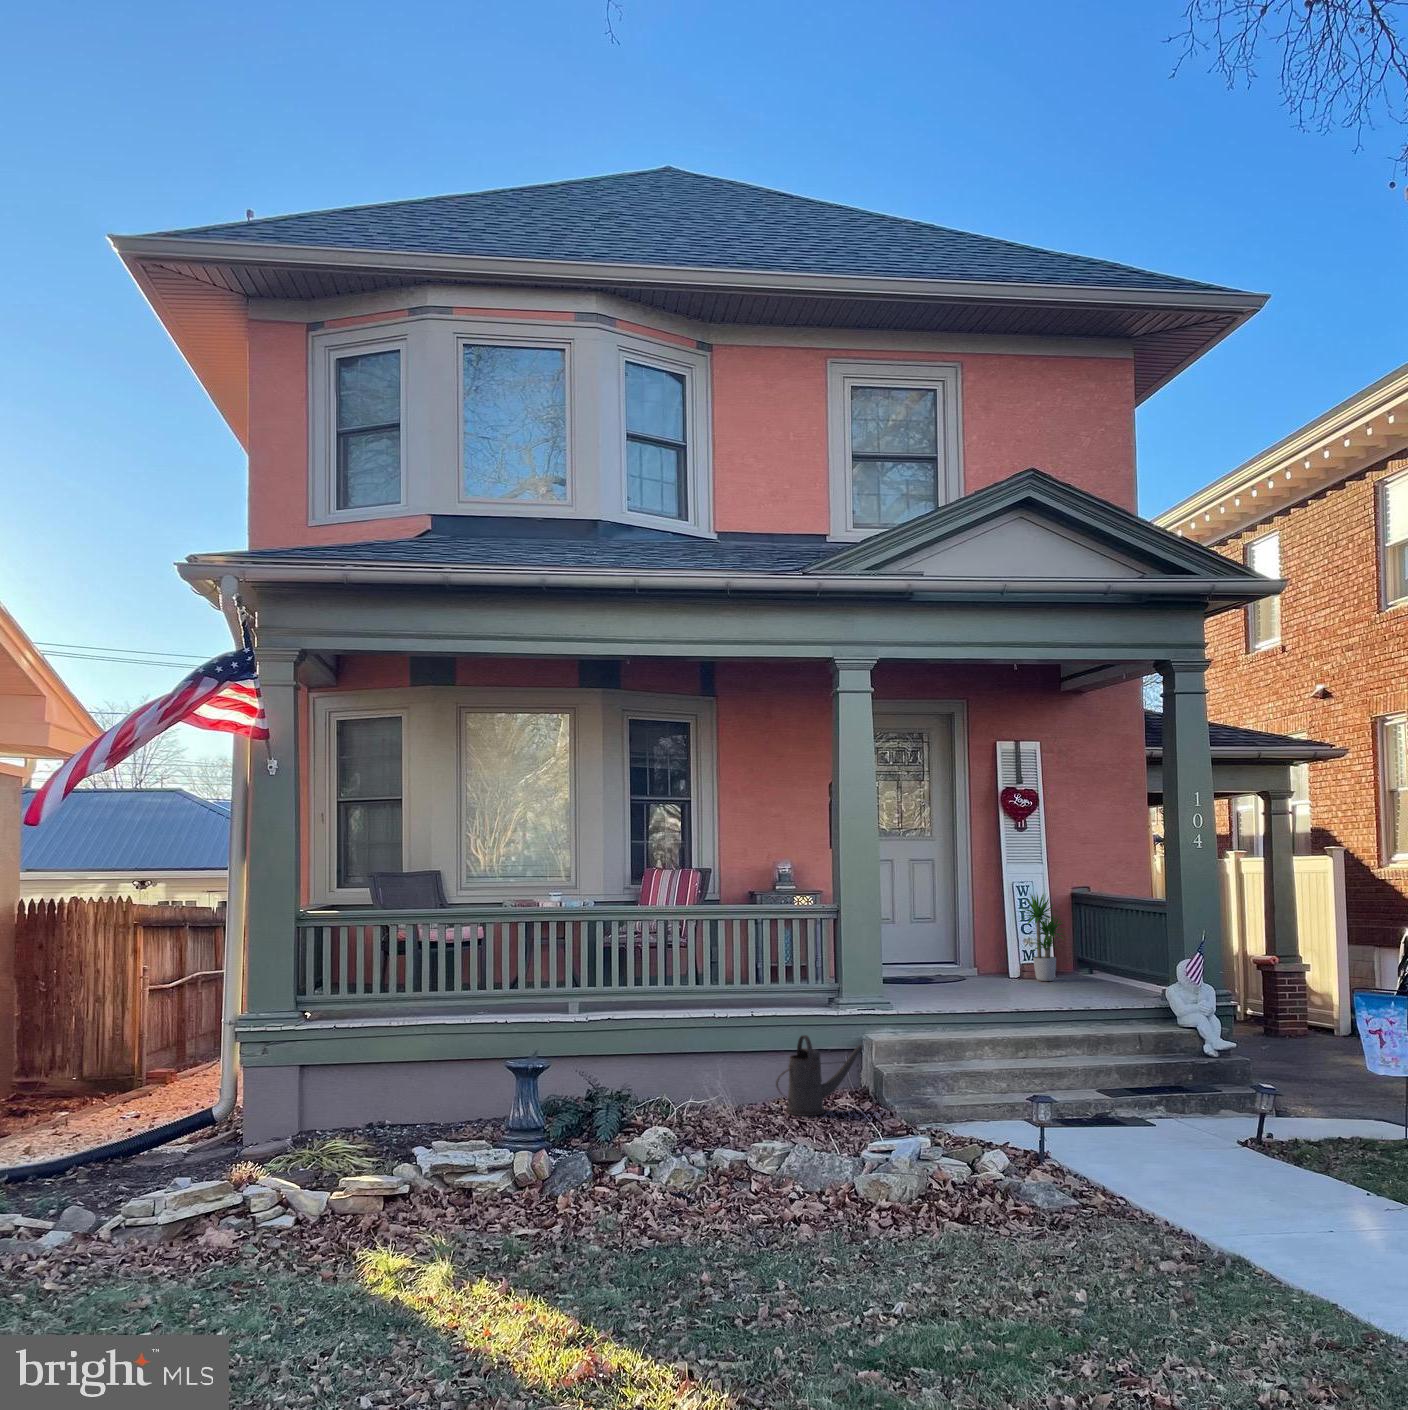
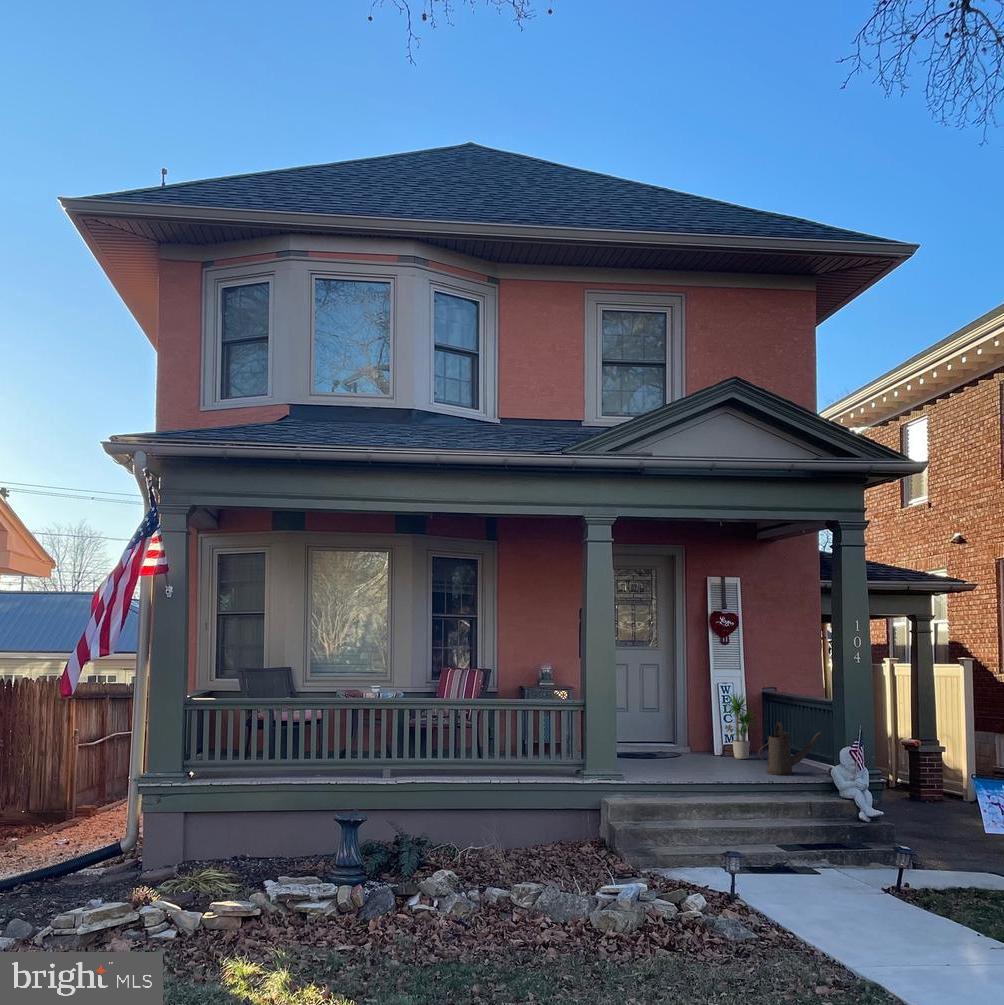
watering can: present [776,1035,862,1116] -> present [759,722,821,775]

